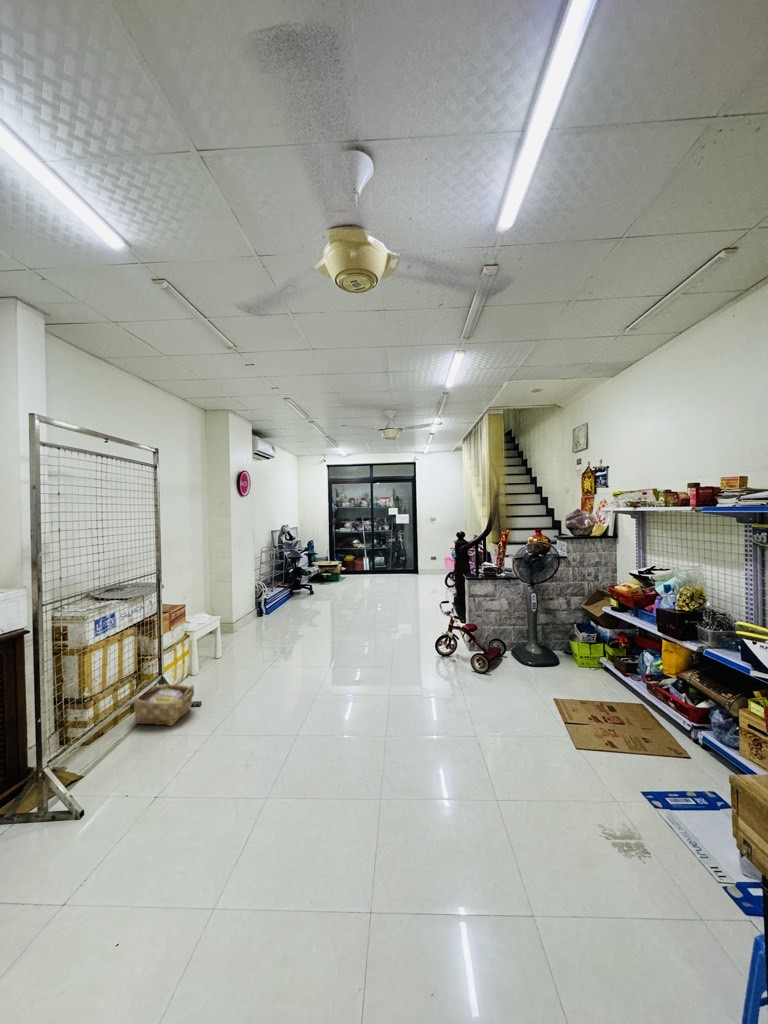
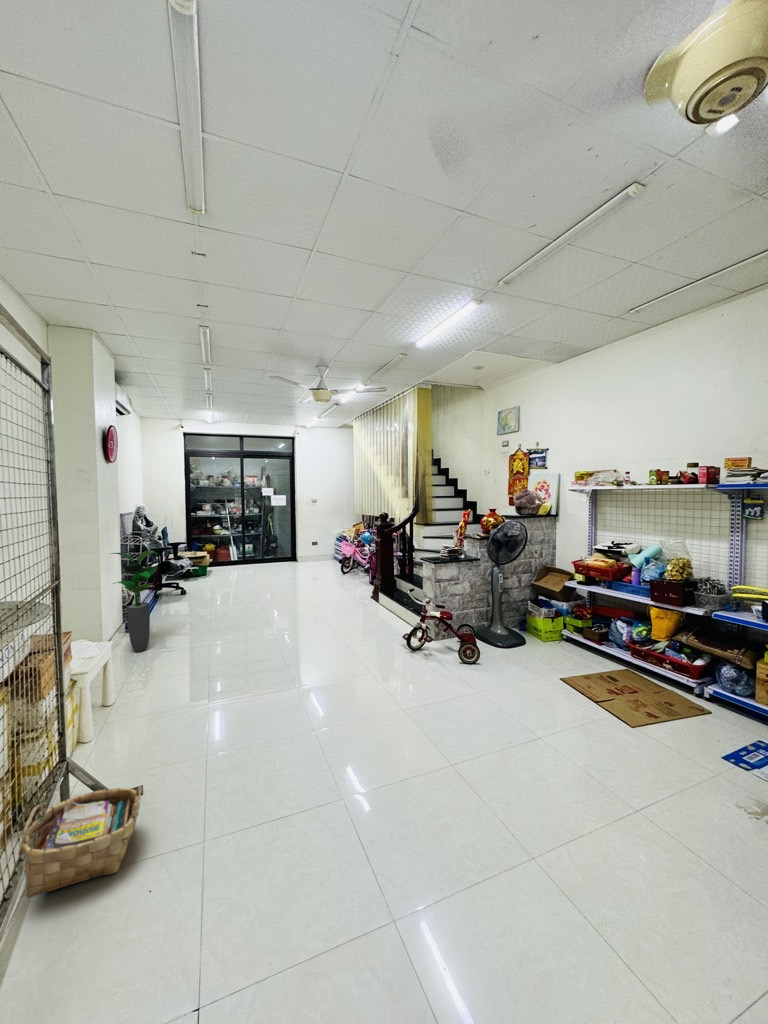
potted plant: none [245,555,277,625] -> present [112,551,158,652]

